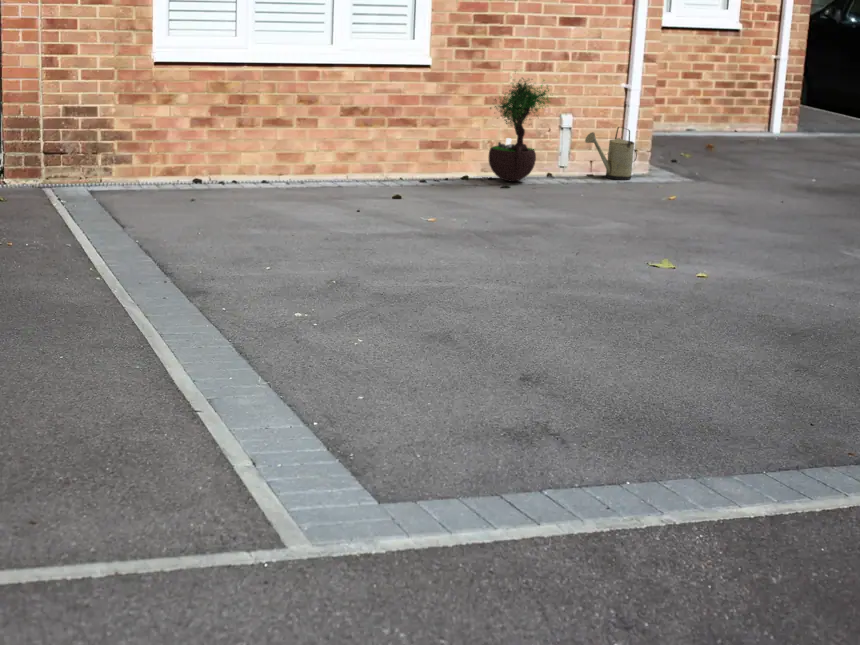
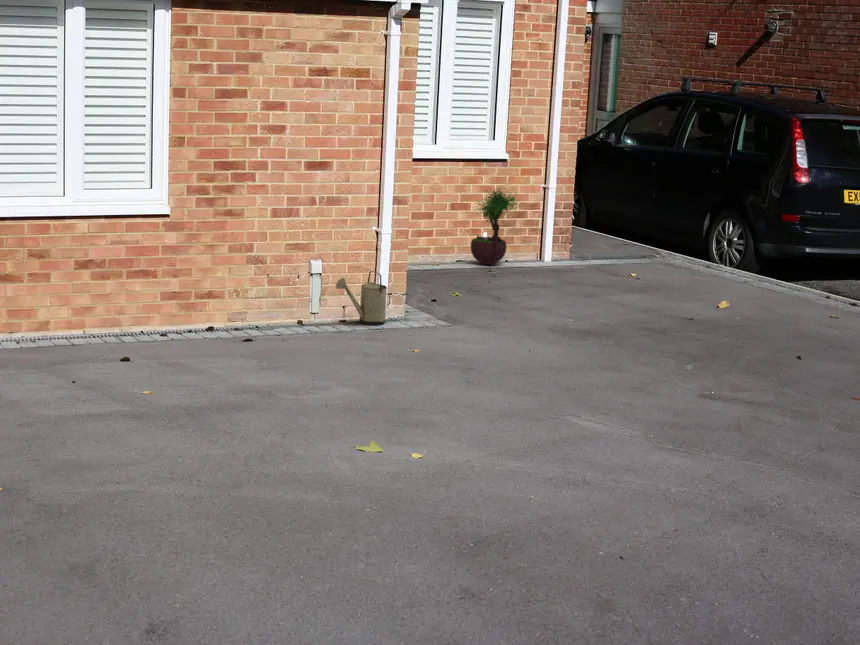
potted tree: present [488,78,550,181] -> present [471,188,517,265]

